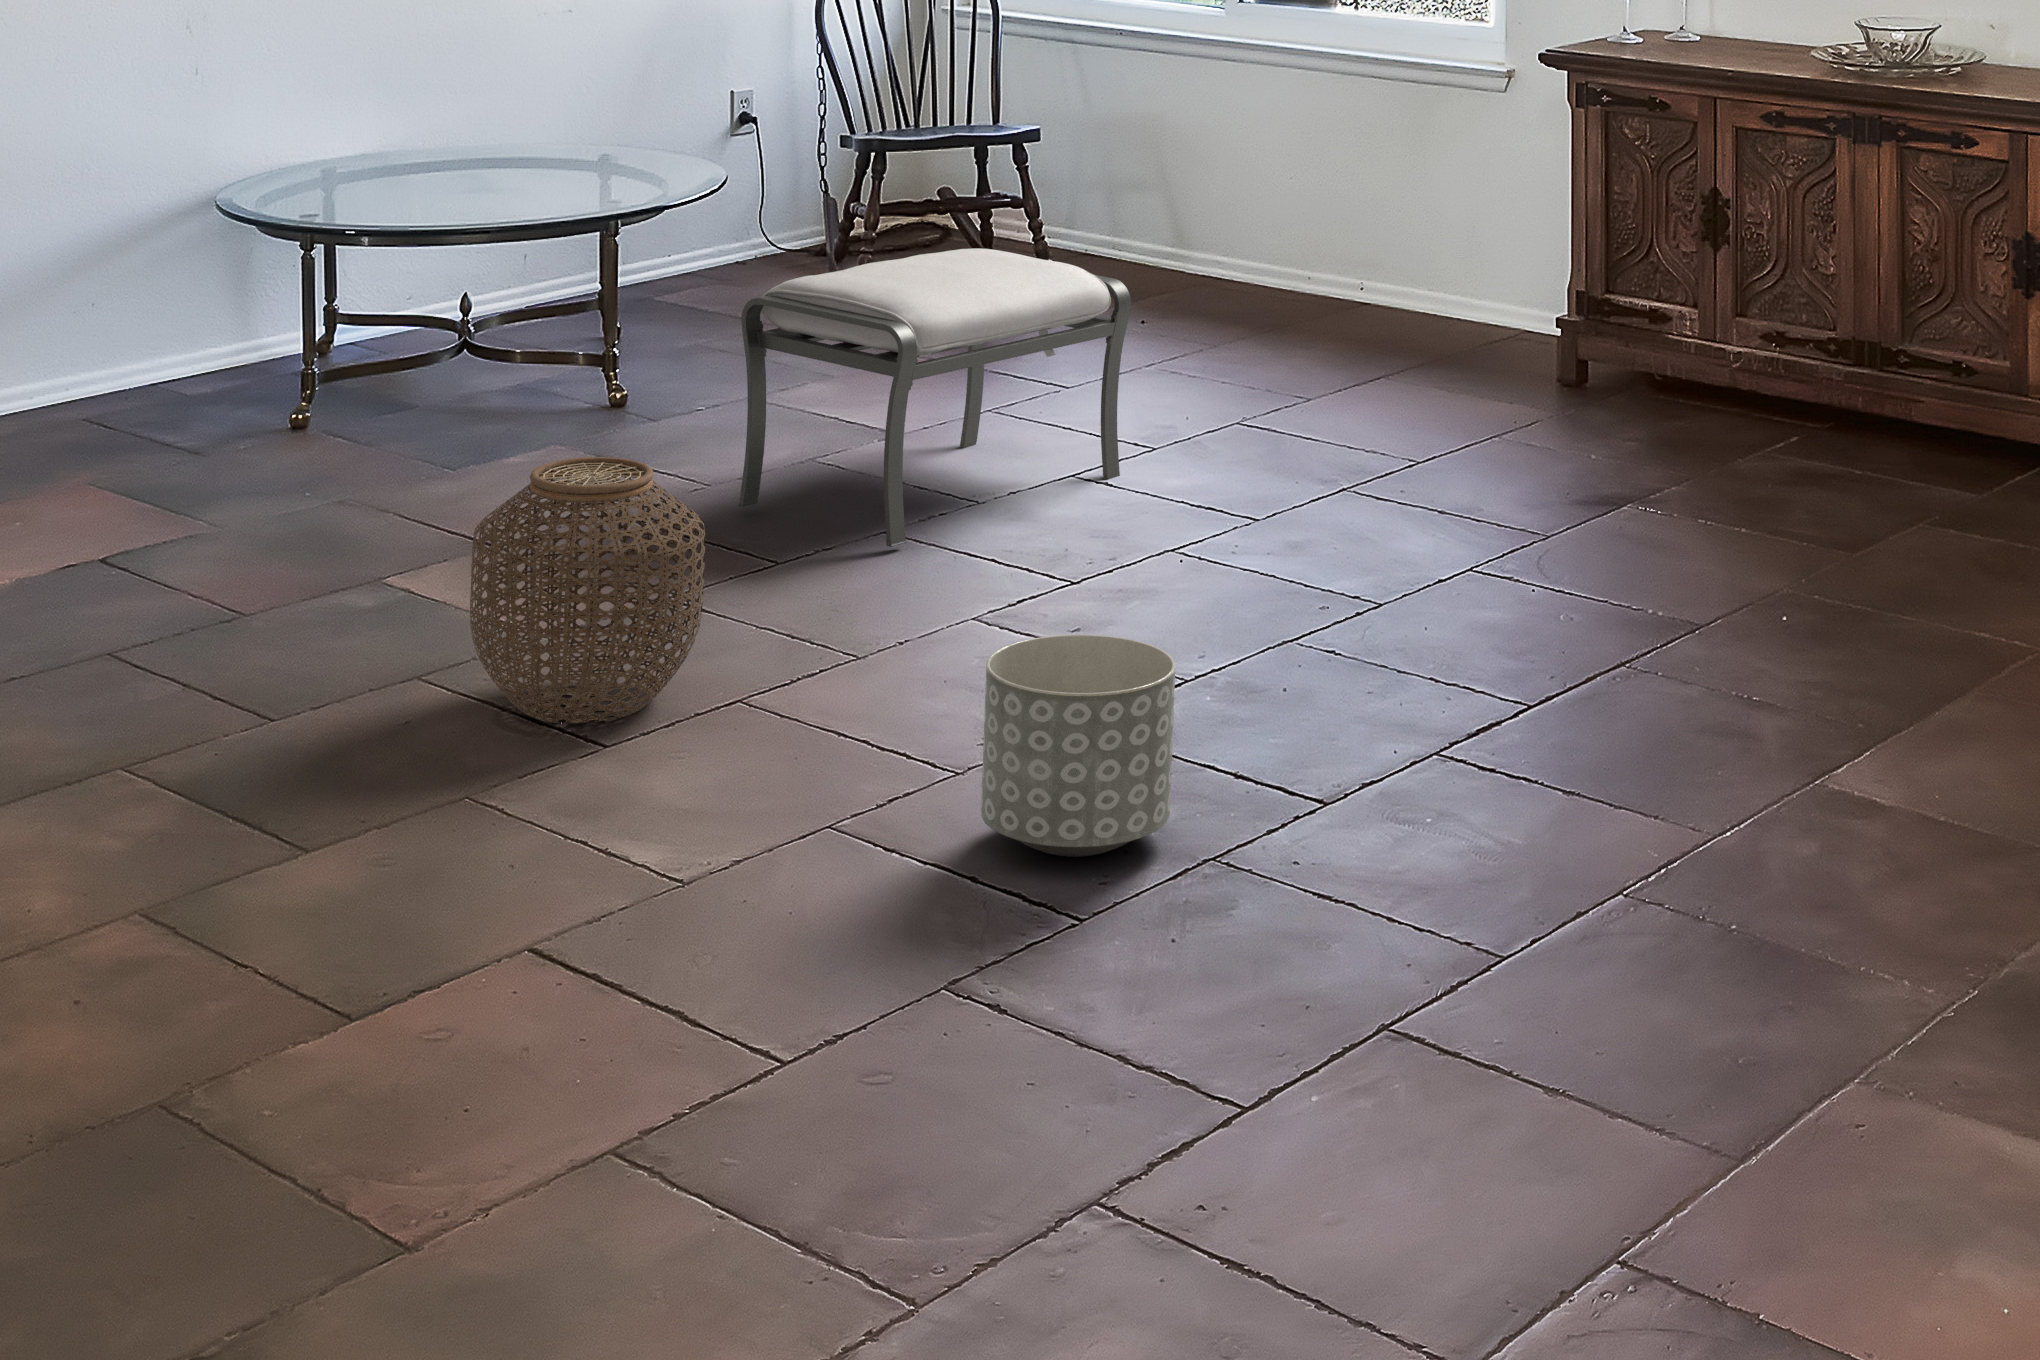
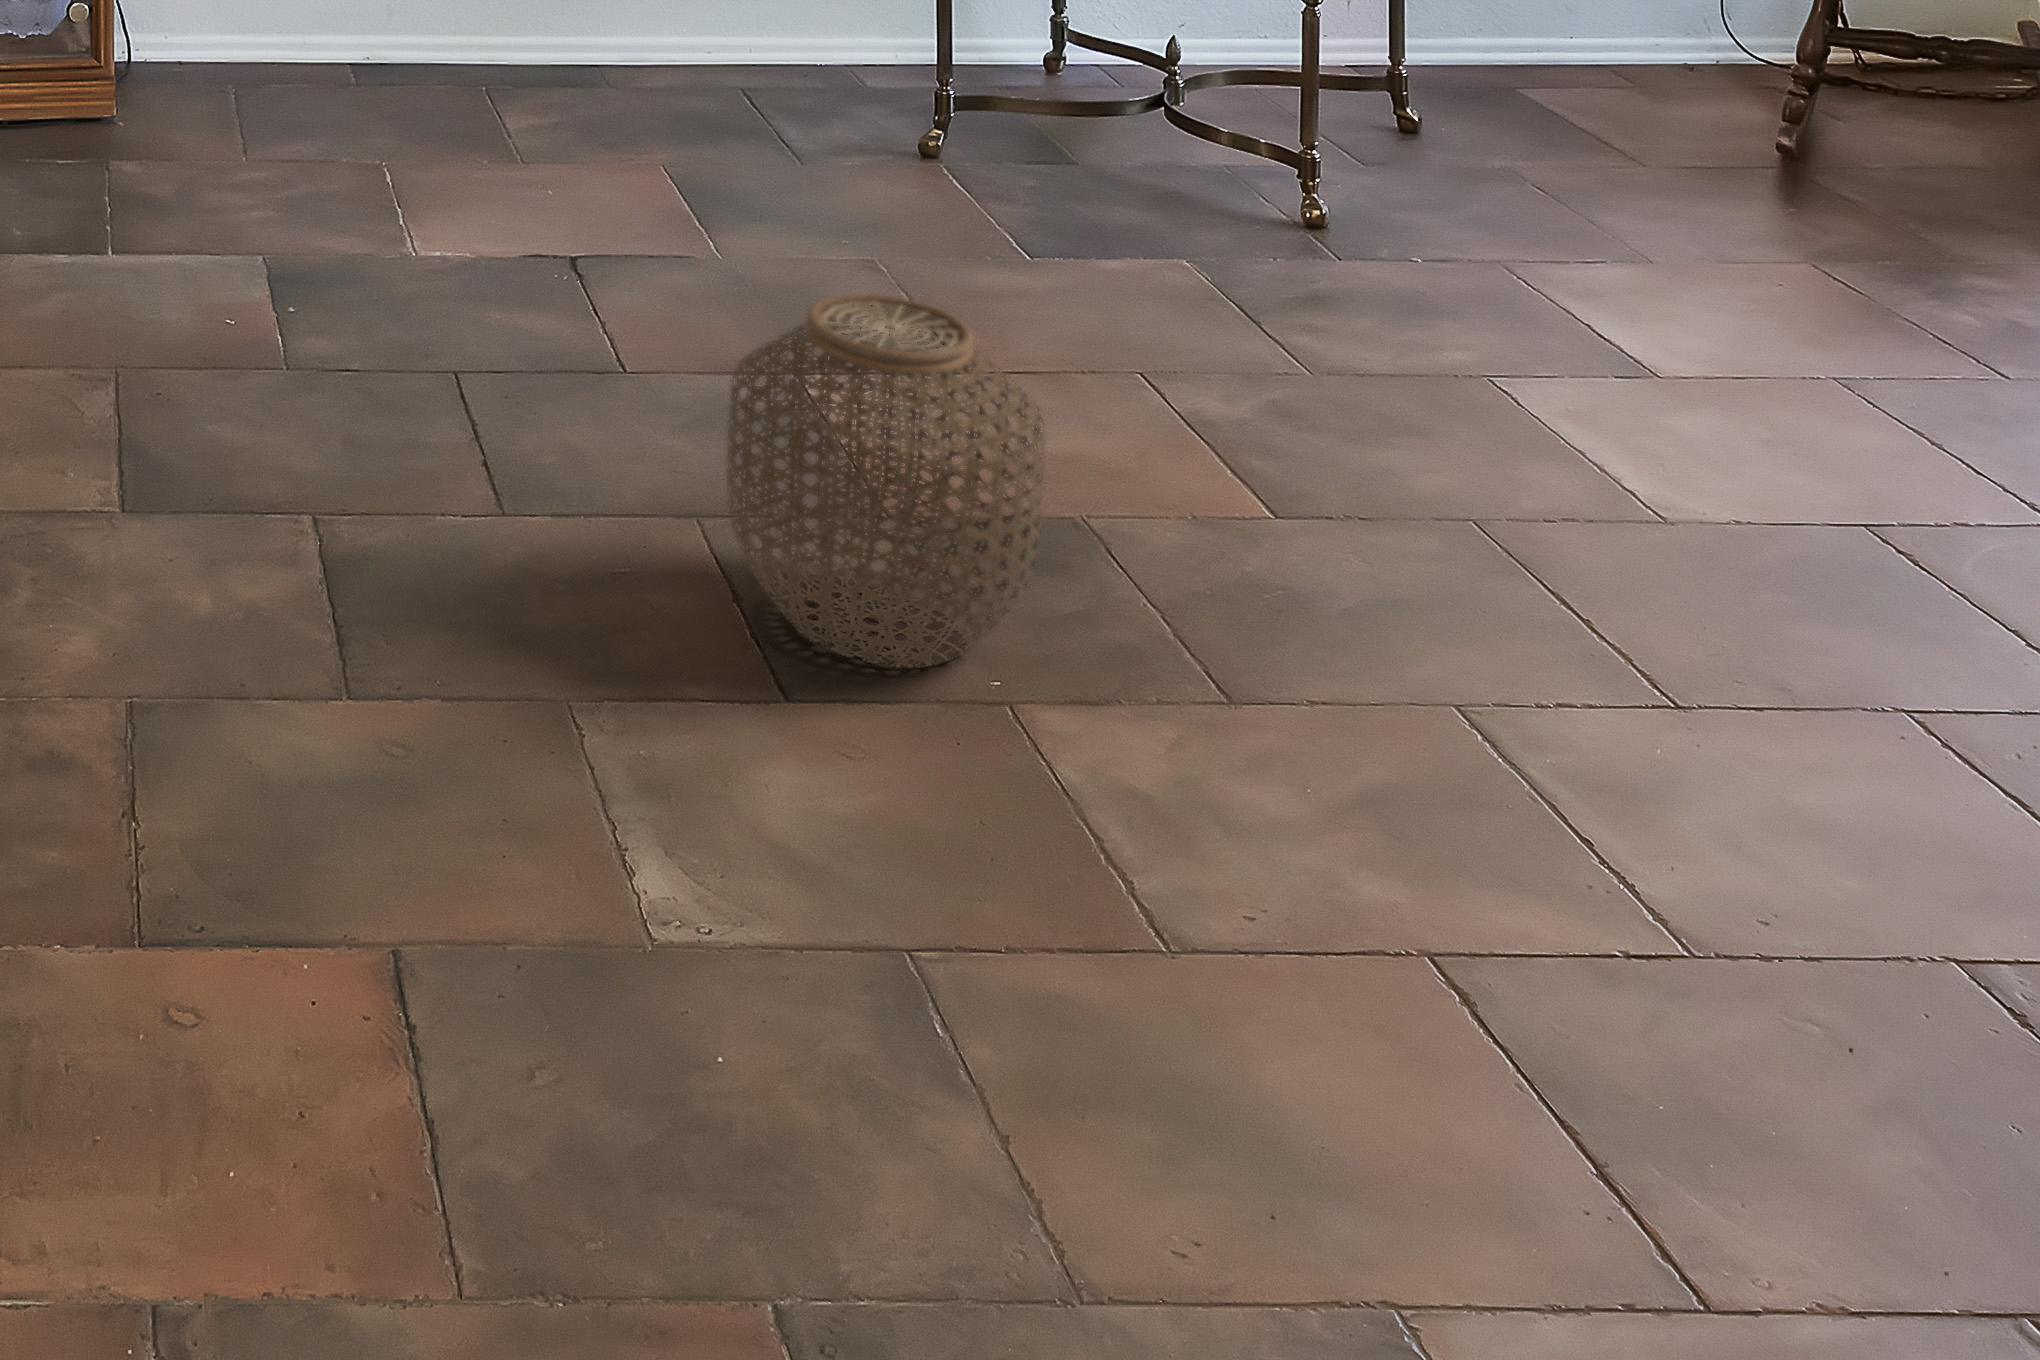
ottoman: present [739,248,1131,547] -> none [1335,112,2019,548]
planter: present [981,635,1175,857] -> none [1162,812,1521,1252]

